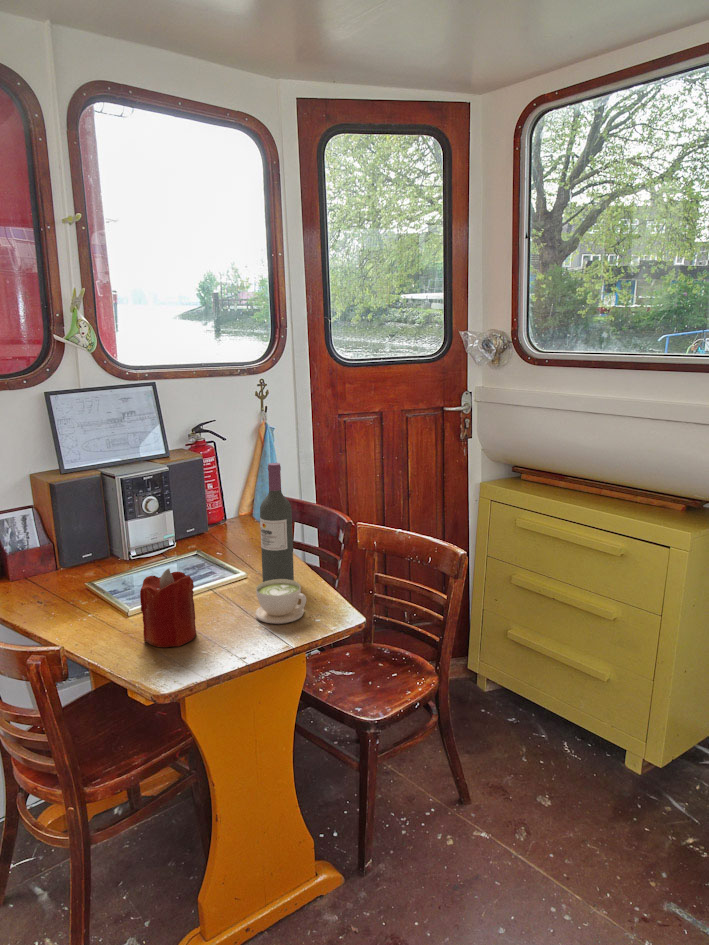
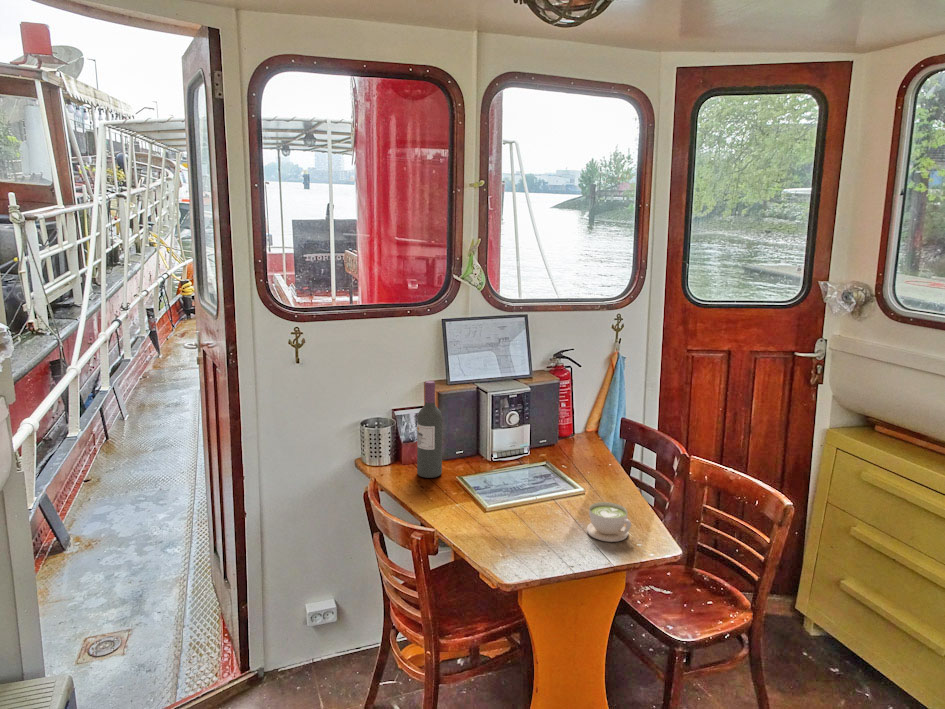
wine bottle: present [260,463,294,582] -> present [417,381,442,478]
candle: present [140,569,196,647] -> none [496,481,539,545]

